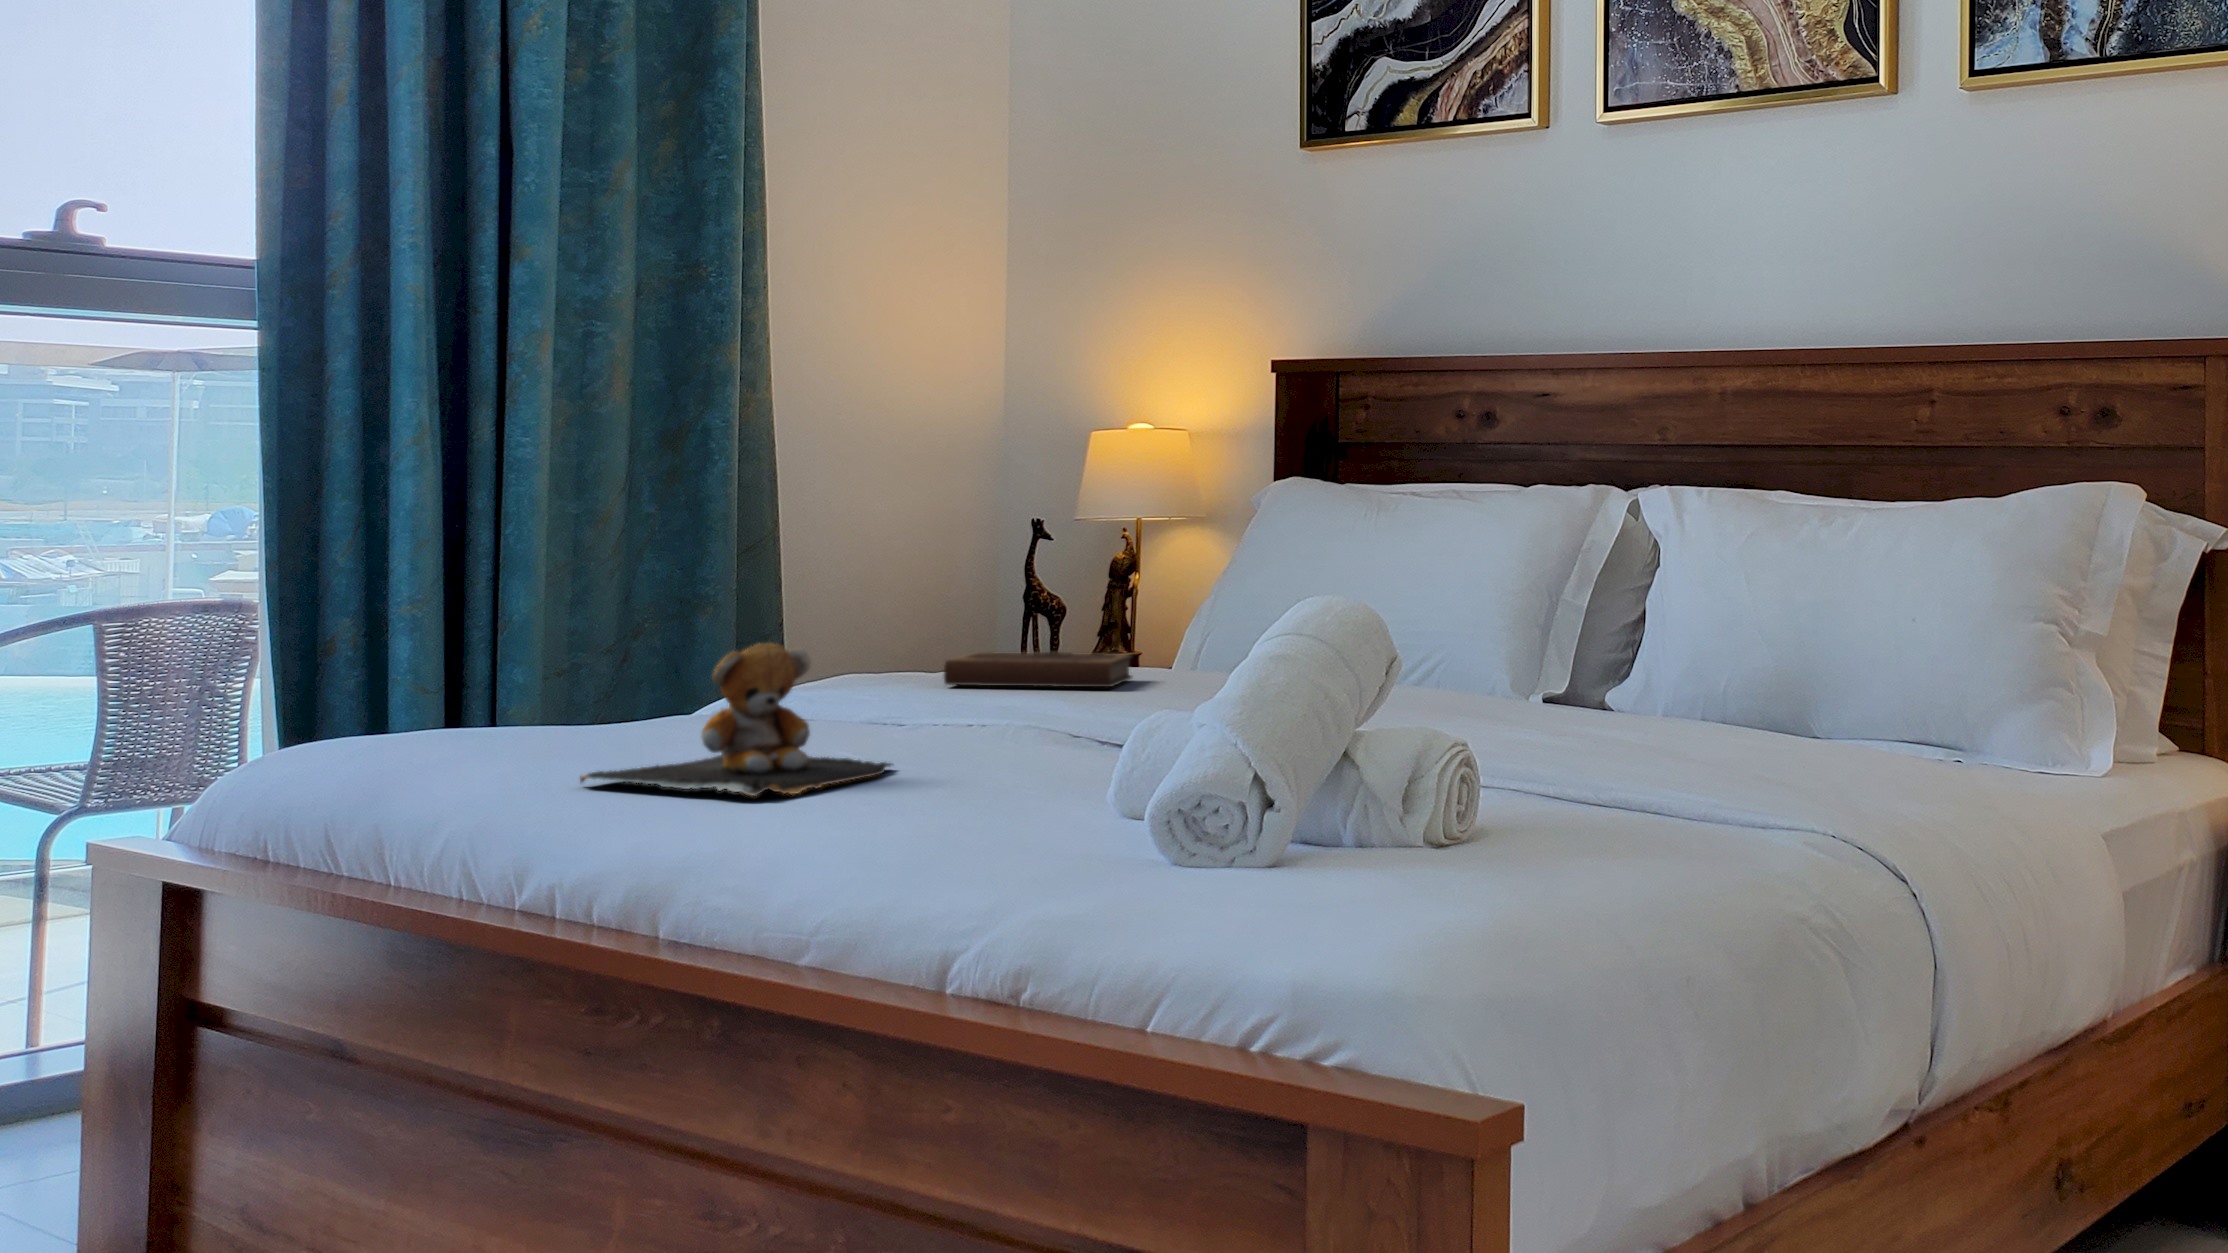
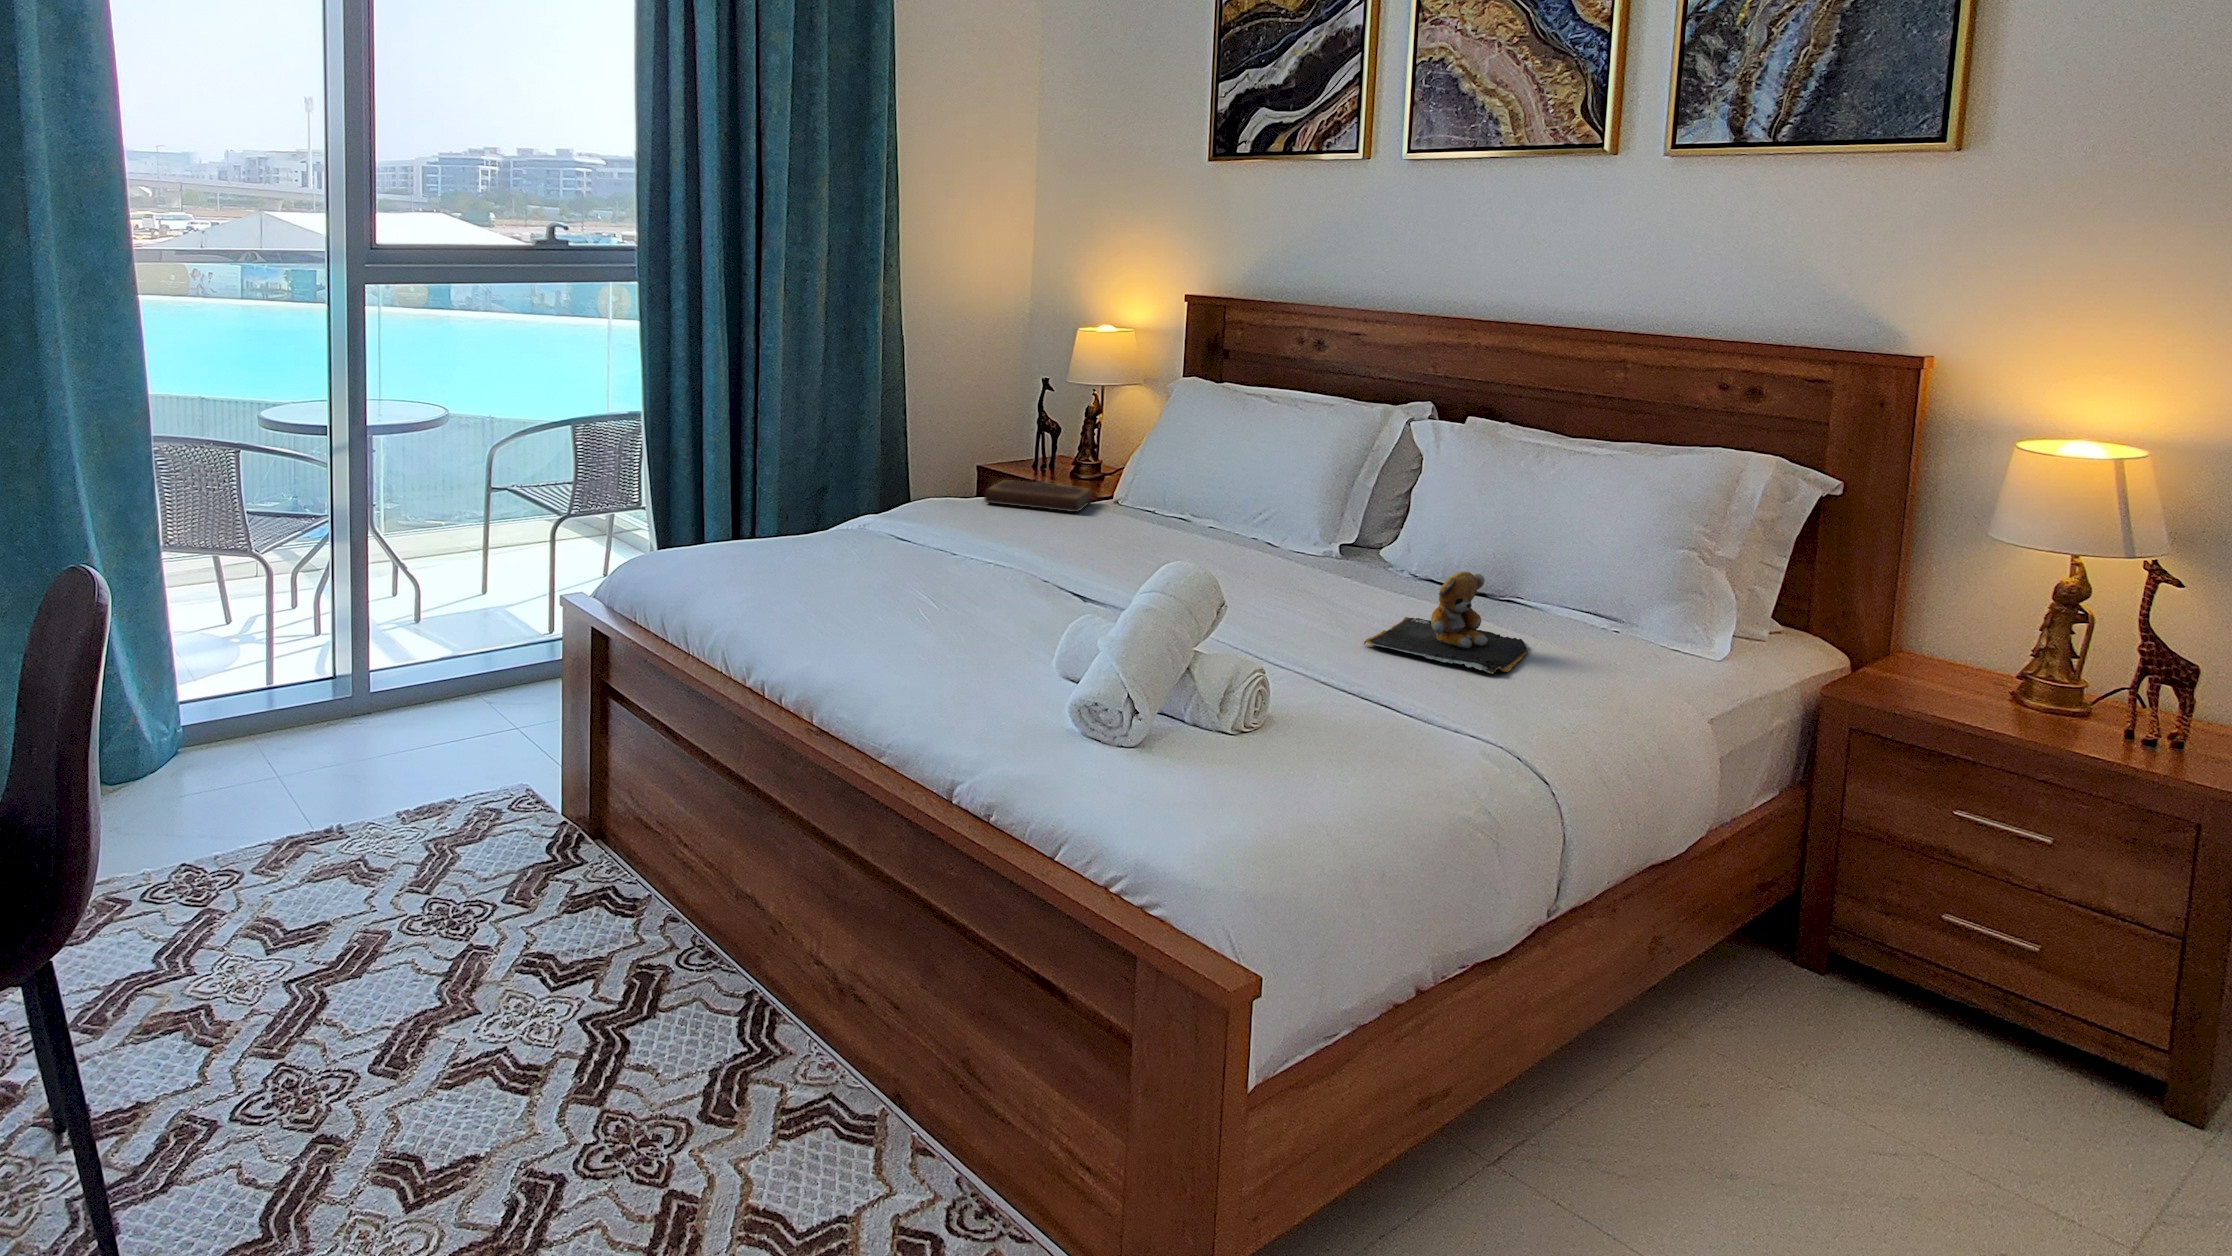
teddy bear: present [580,644,893,796] -> present [1364,572,1528,674]

